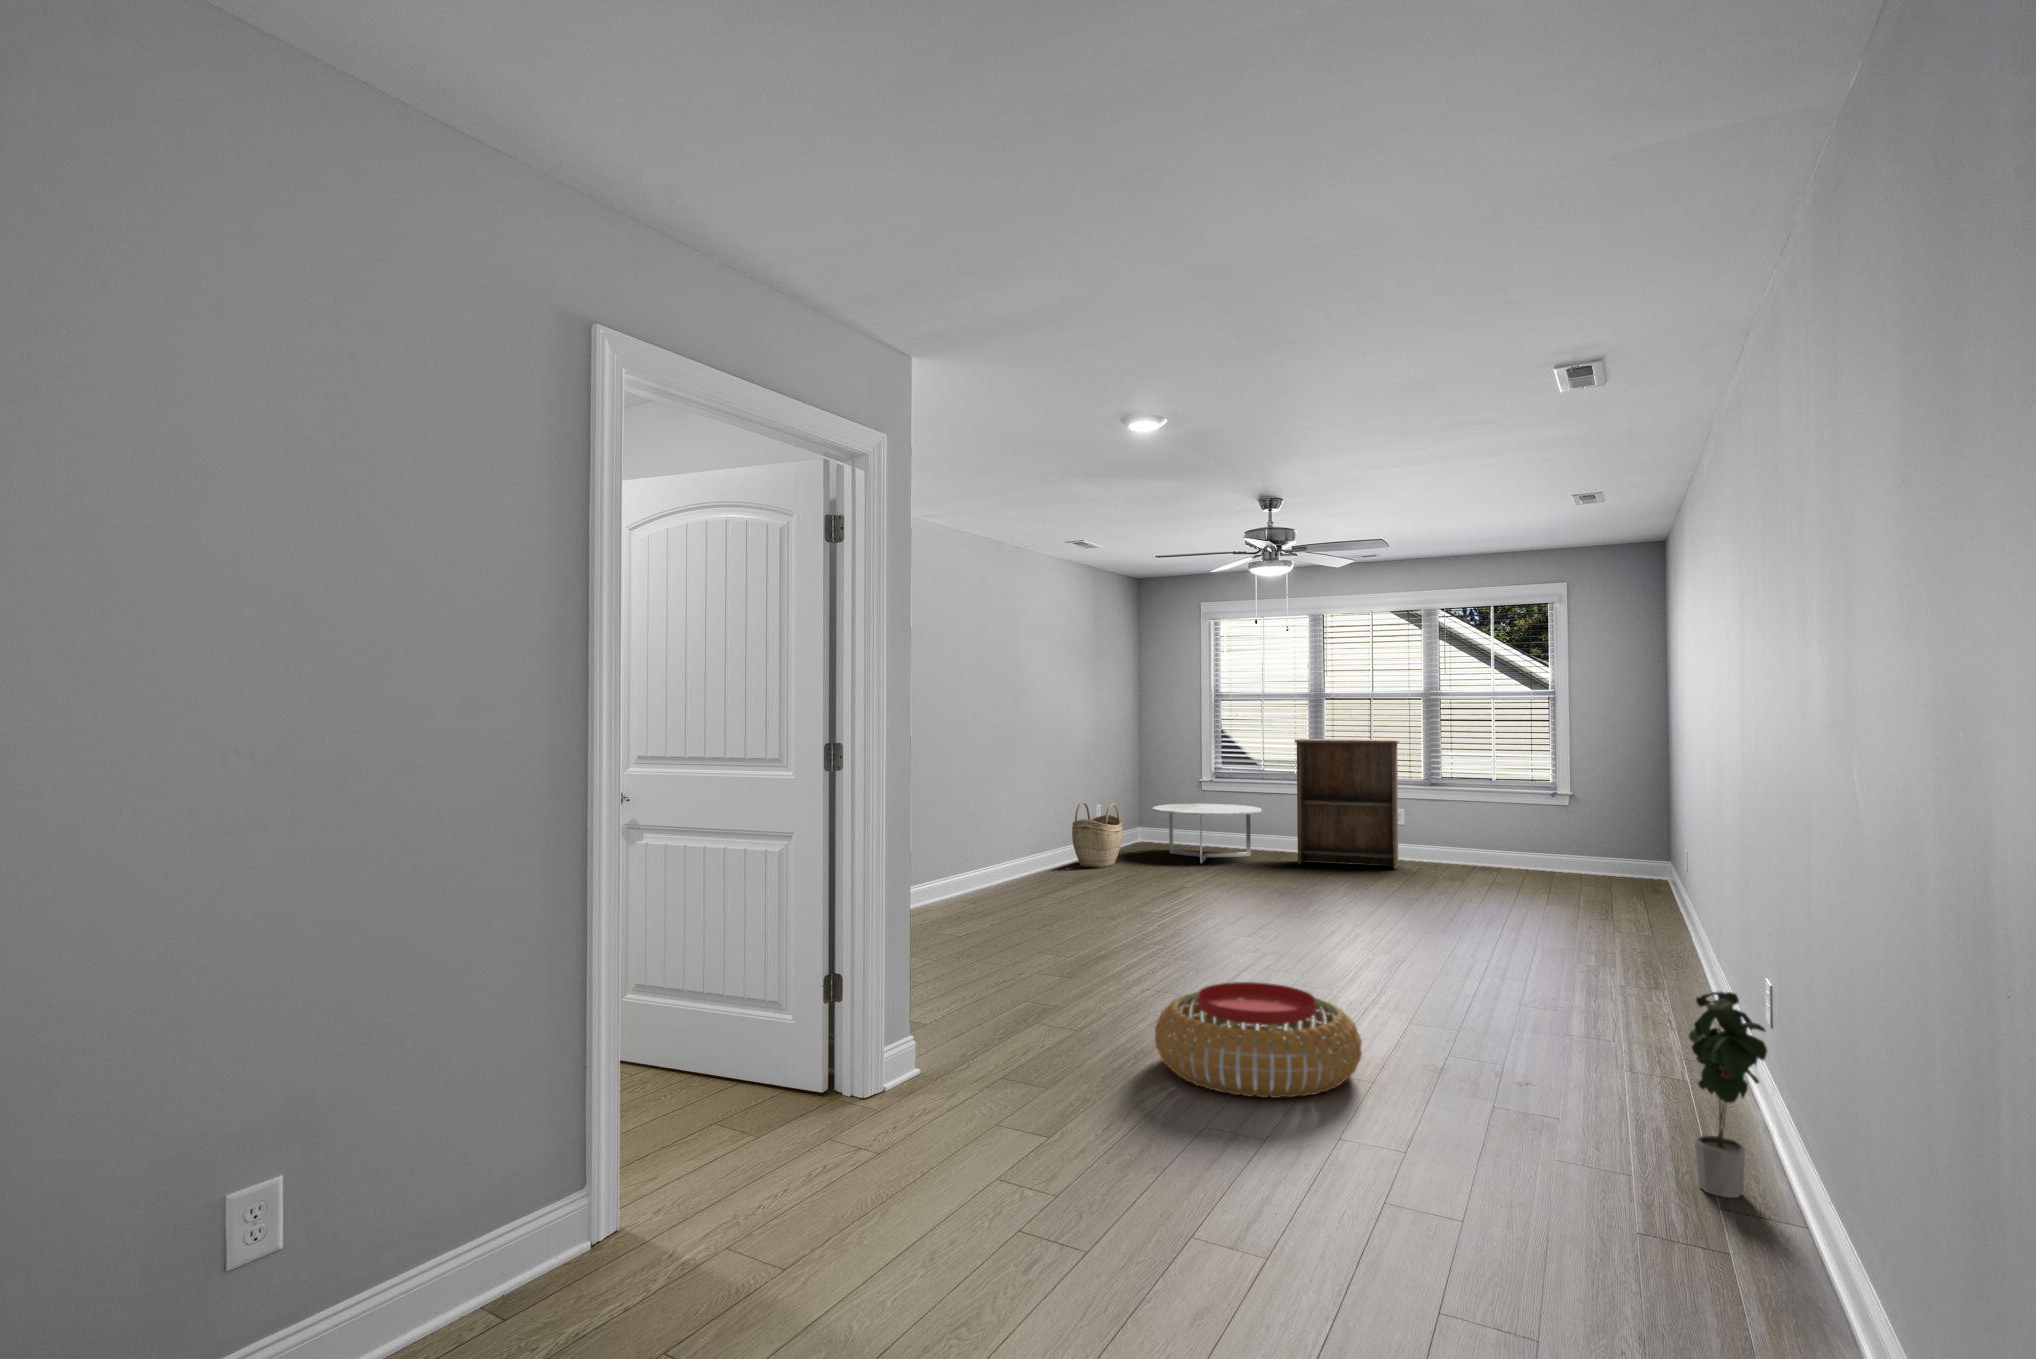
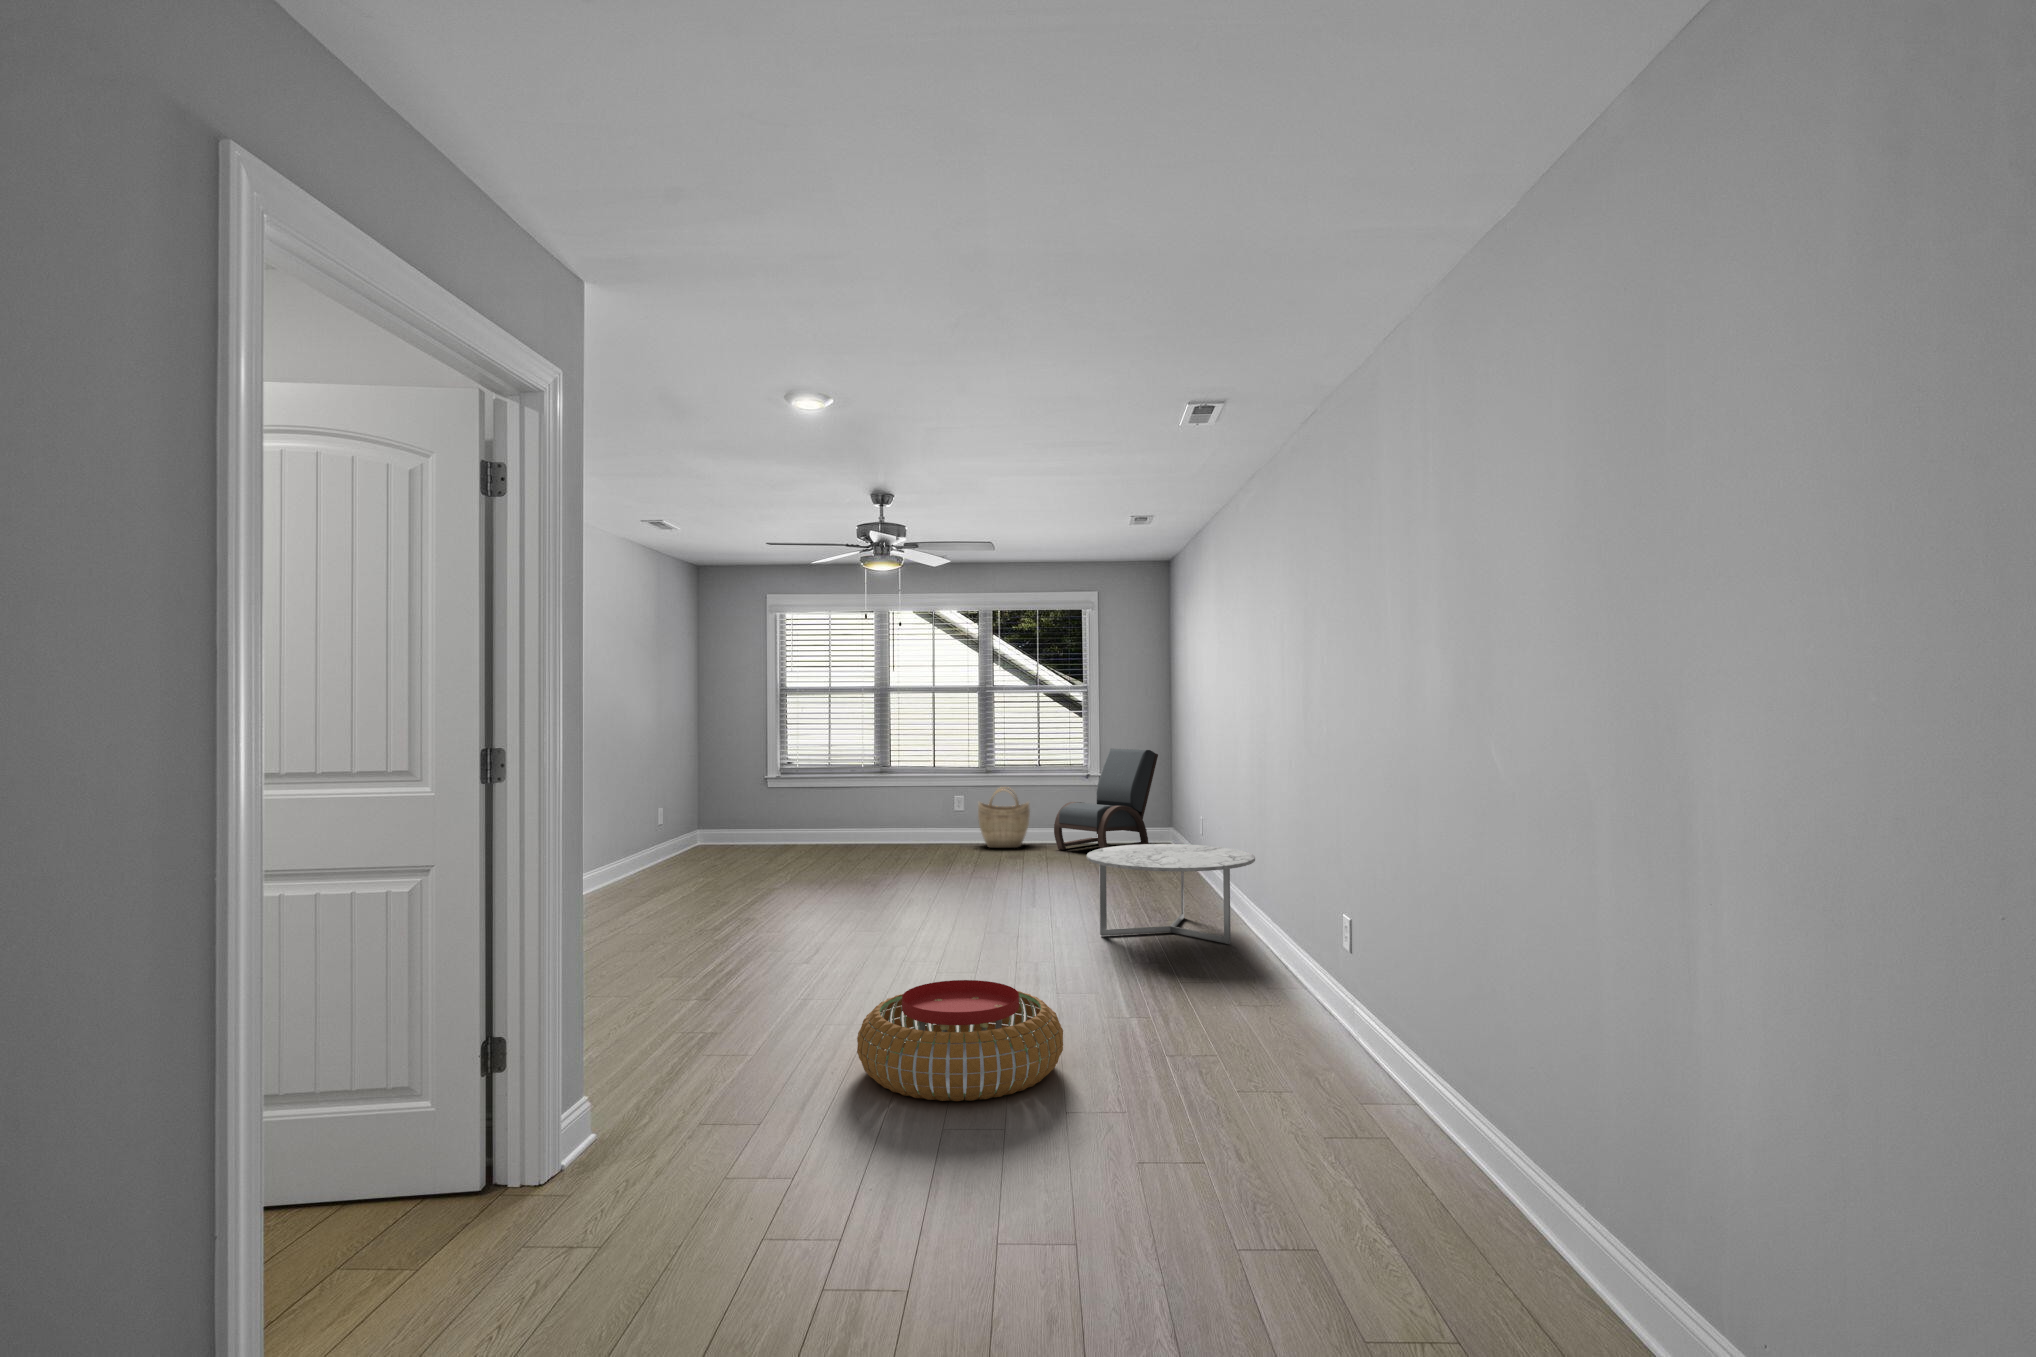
bookshelf: present [1295,739,1399,869] -> none [866,731,961,853]
lounge chair: none [1509,763,1645,885] -> present [1054,749,1158,850]
woven basket: present [1072,802,1122,868] -> present [978,788,1030,848]
coffee table: present [1153,804,1261,864] -> present [1087,844,1255,944]
potted plant: present [1689,992,1767,1198] -> none [1361,943,1444,1121]

